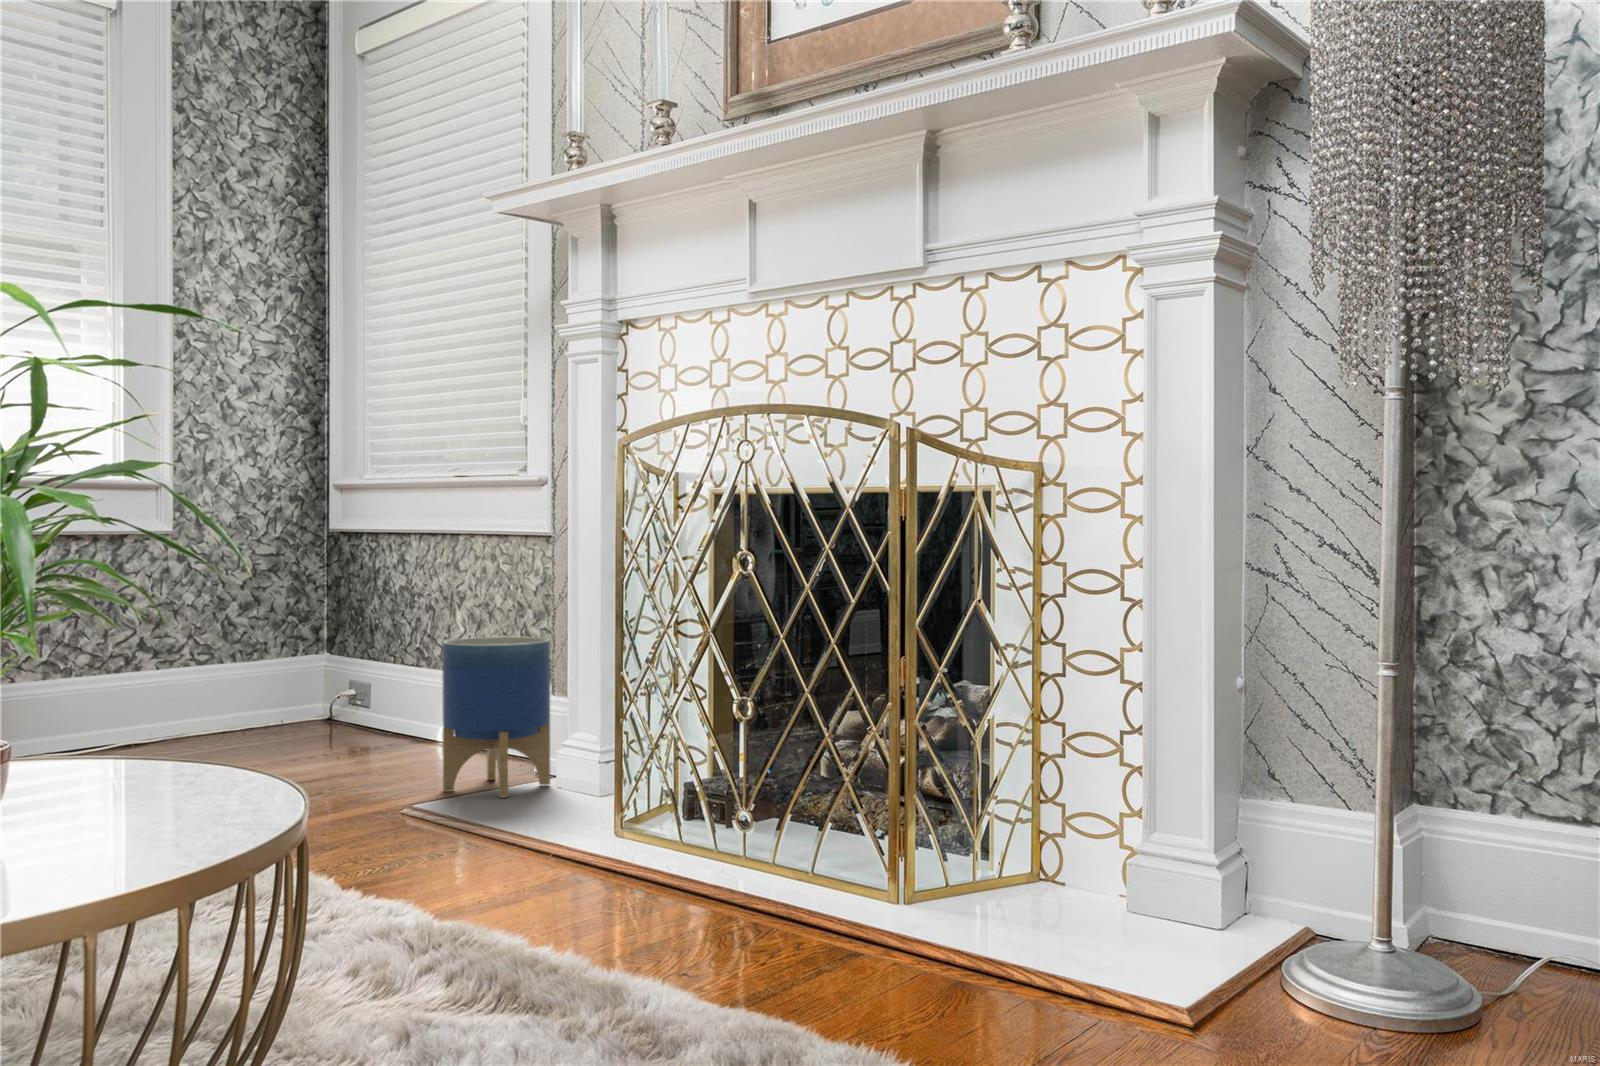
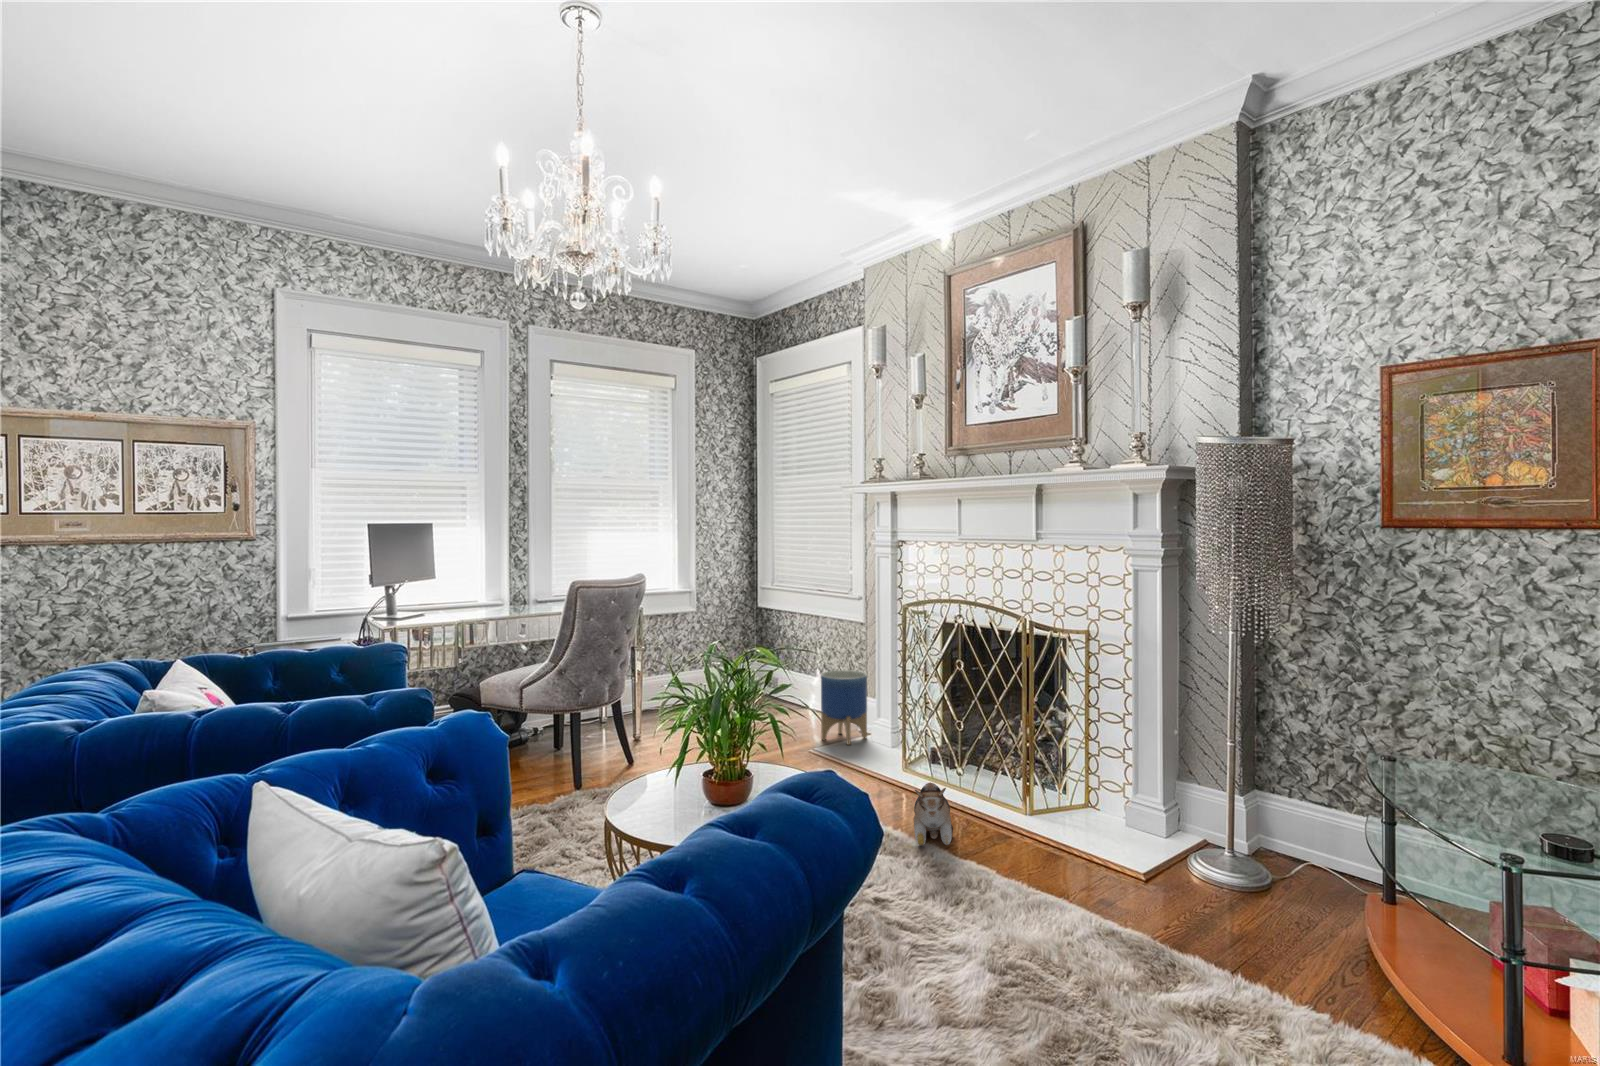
plush toy: none [605,814,716,988] -> present [914,782,953,846]

